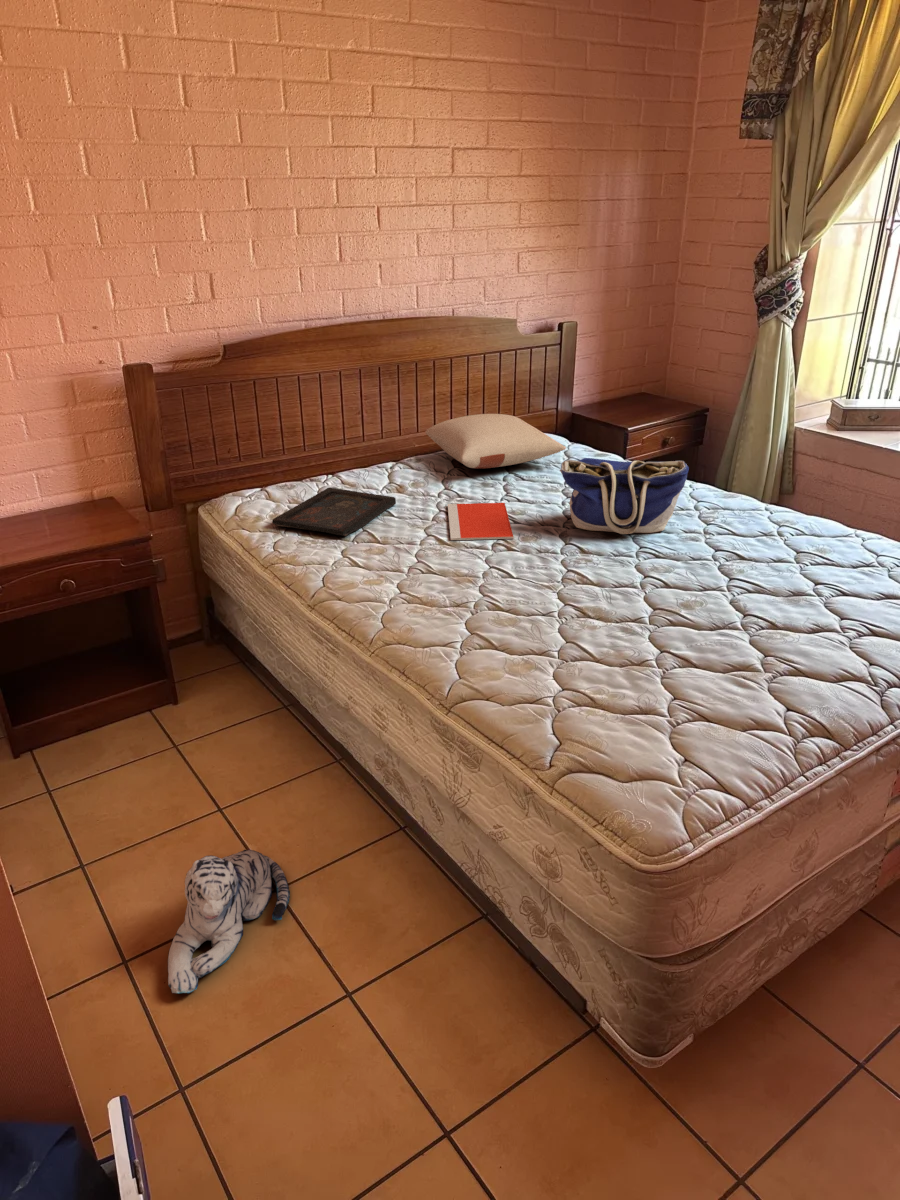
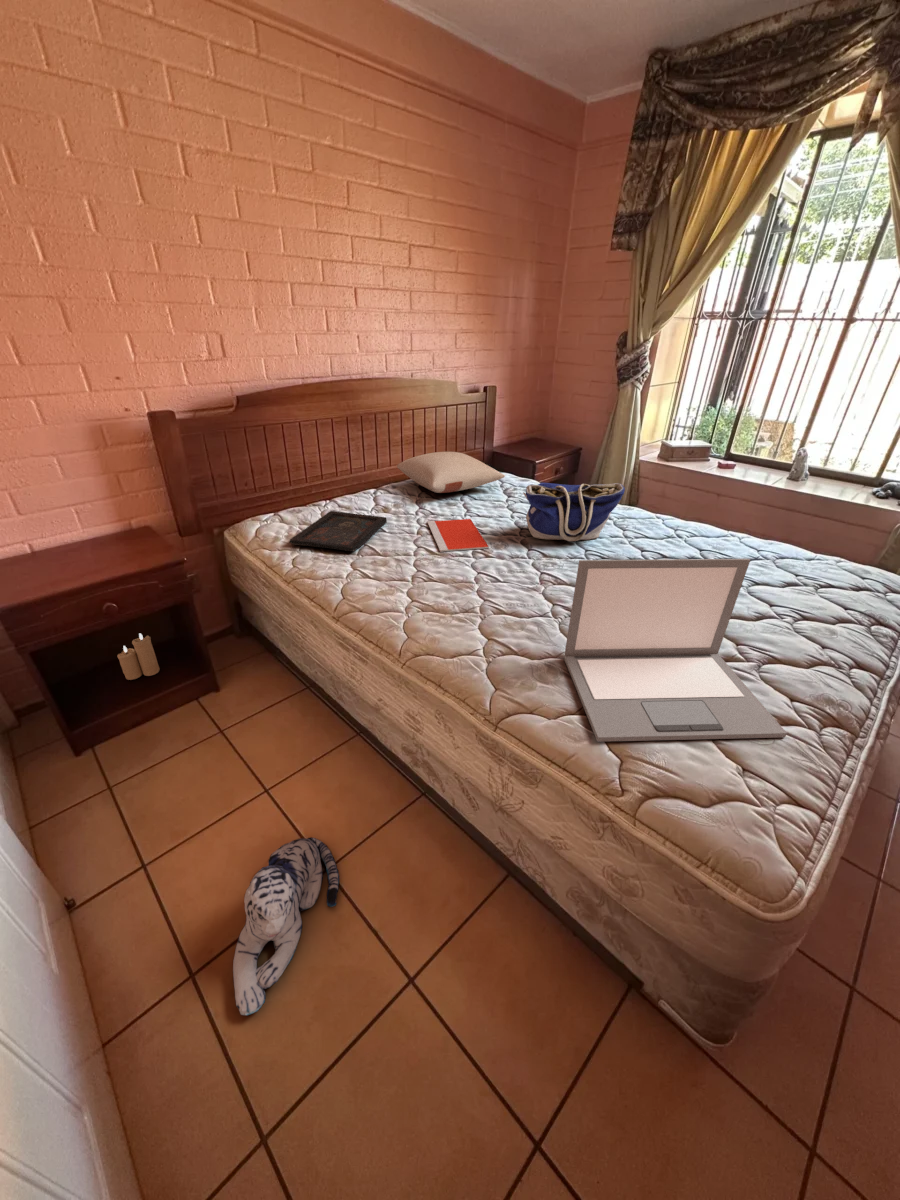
laptop: none [543,541,753,738] -> present [564,559,787,742]
candle: none [68,624,112,680] -> present [117,633,160,680]

